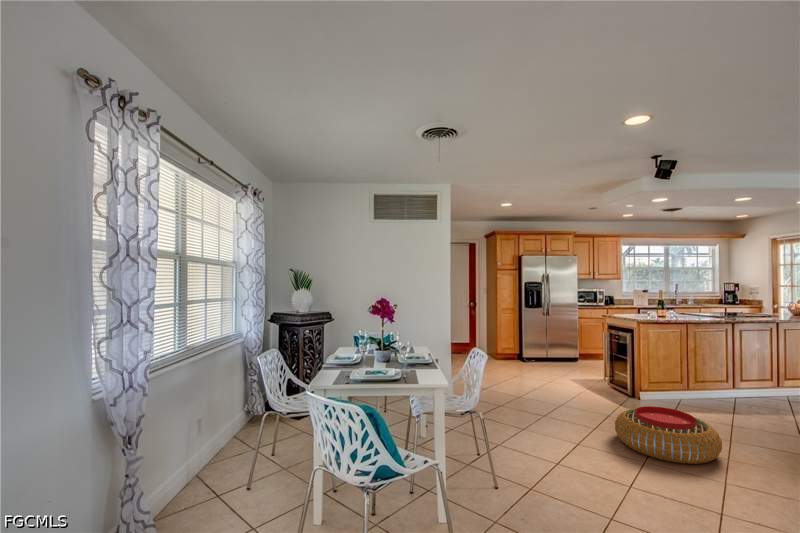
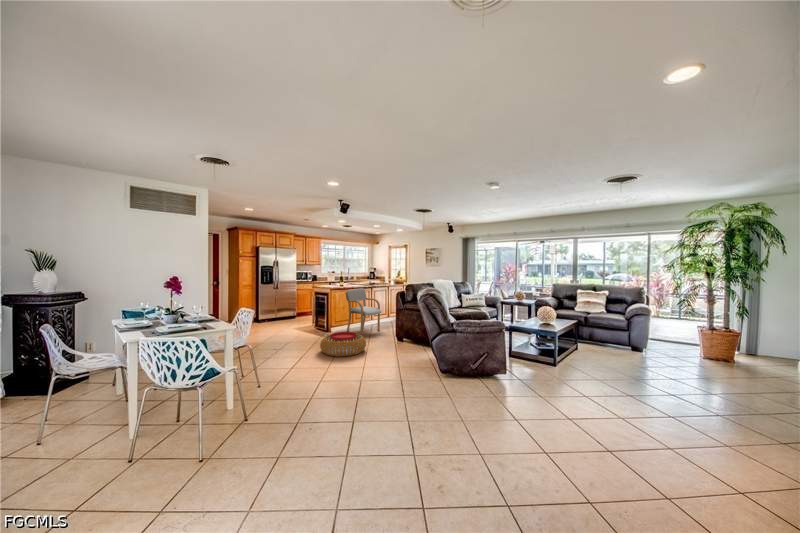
armchair: none [668,324,761,417] -> present [345,288,381,335]

